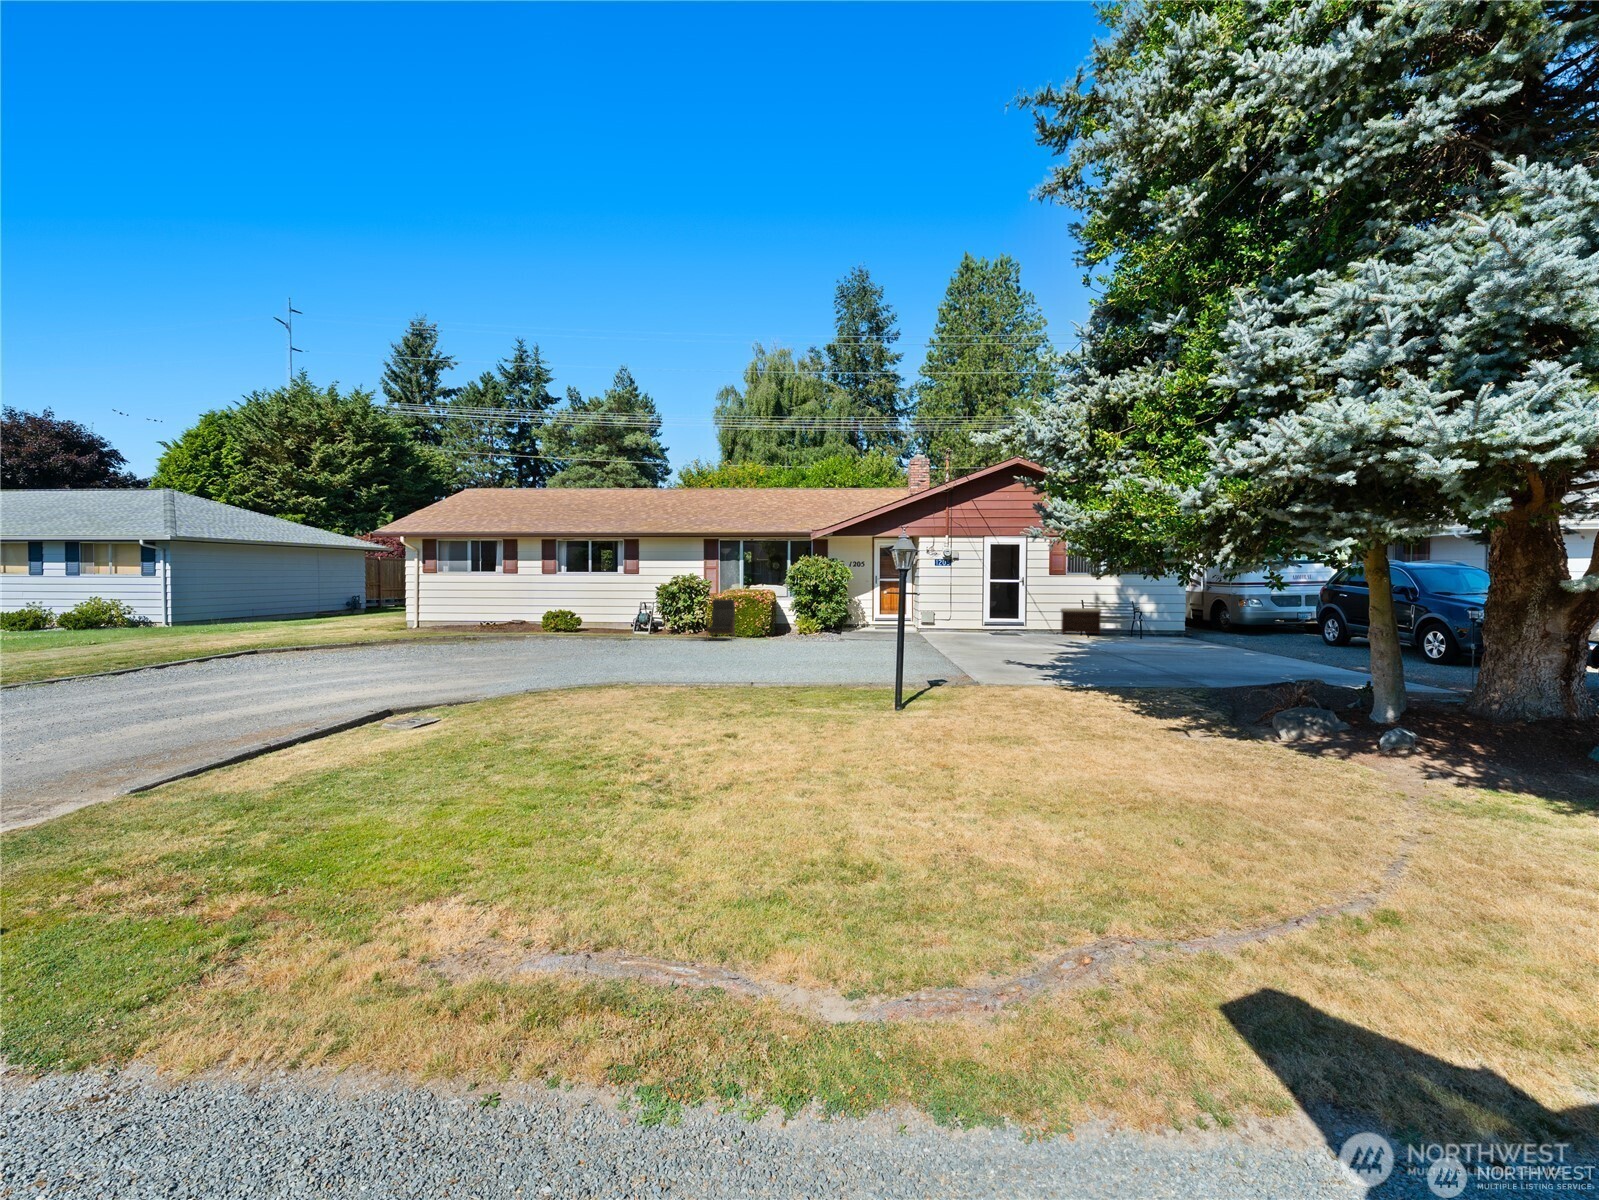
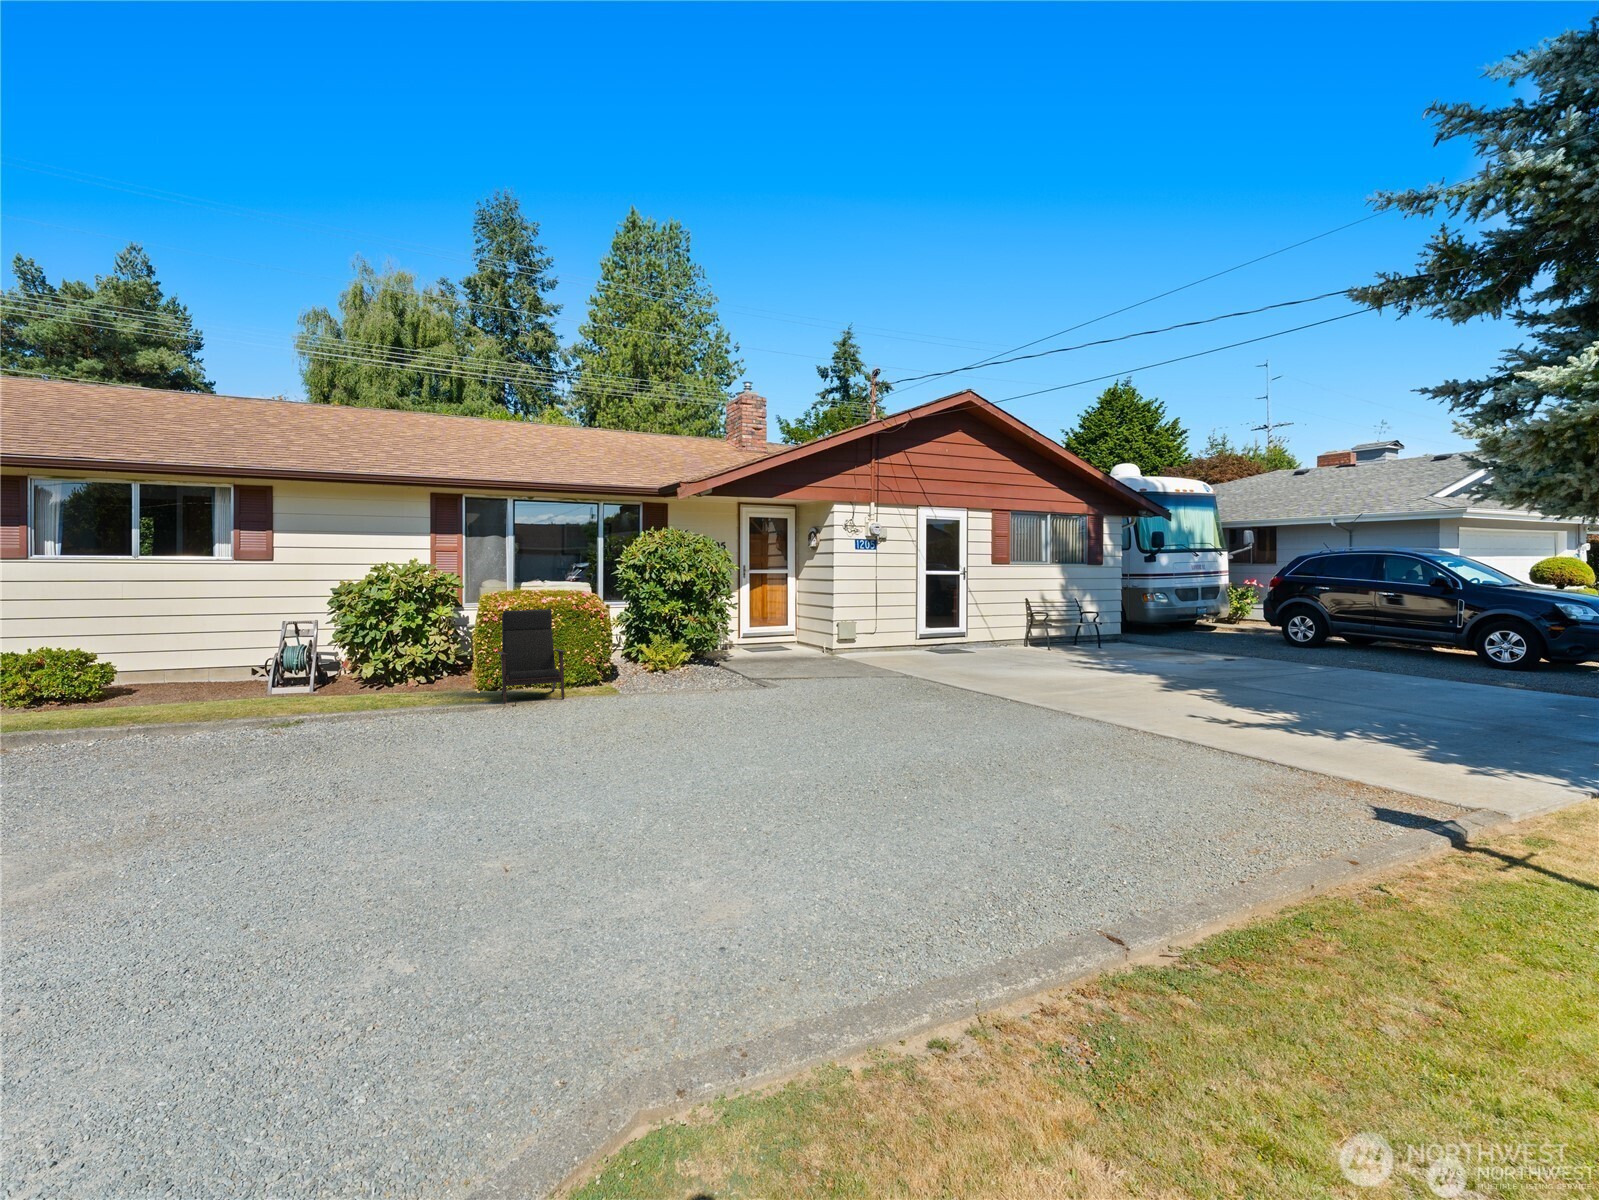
bench: present [1061,608,1101,634] -> none [1010,609,1068,647]

